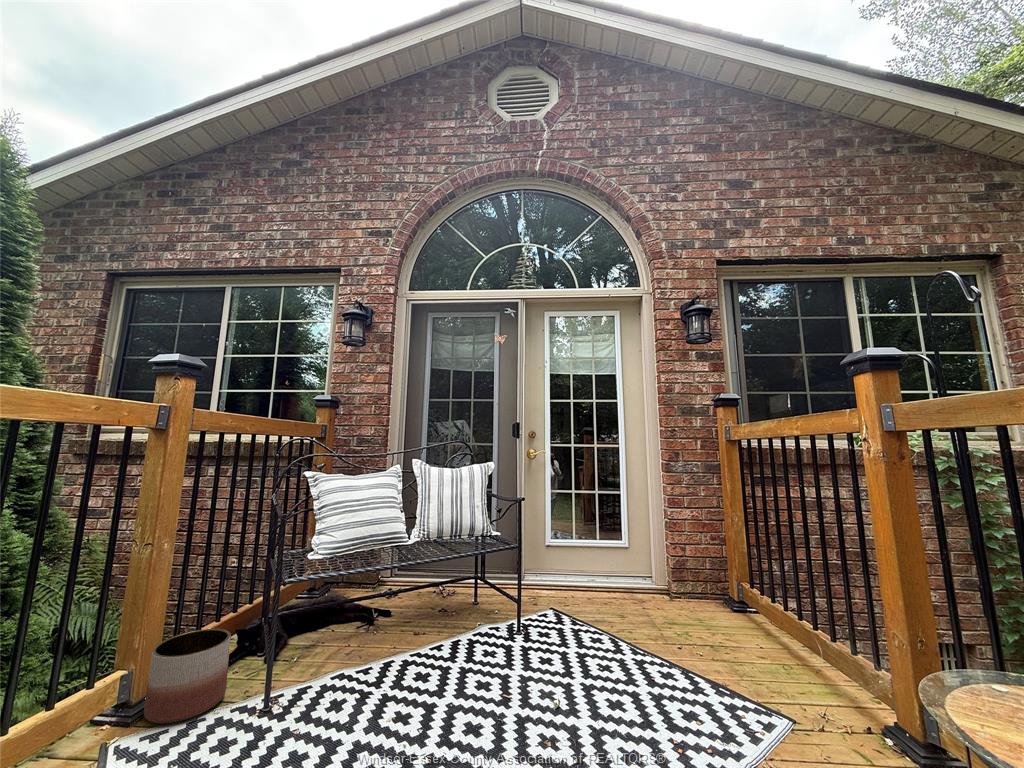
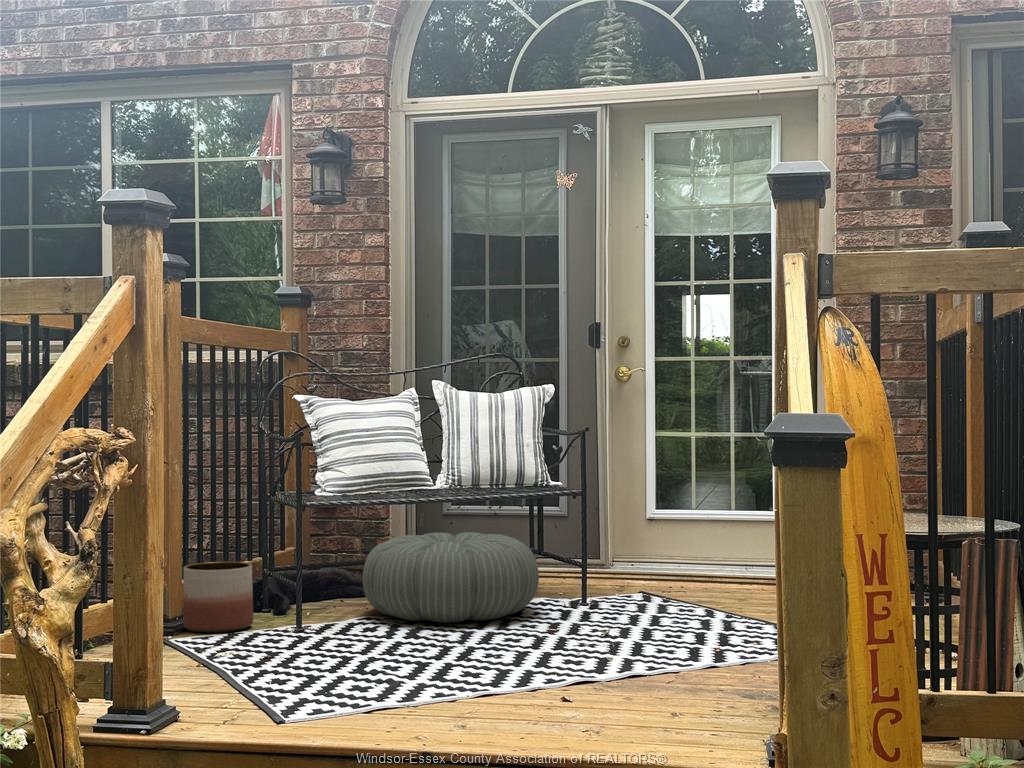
pouf: none [341,577,488,683] -> present [363,532,539,623]

